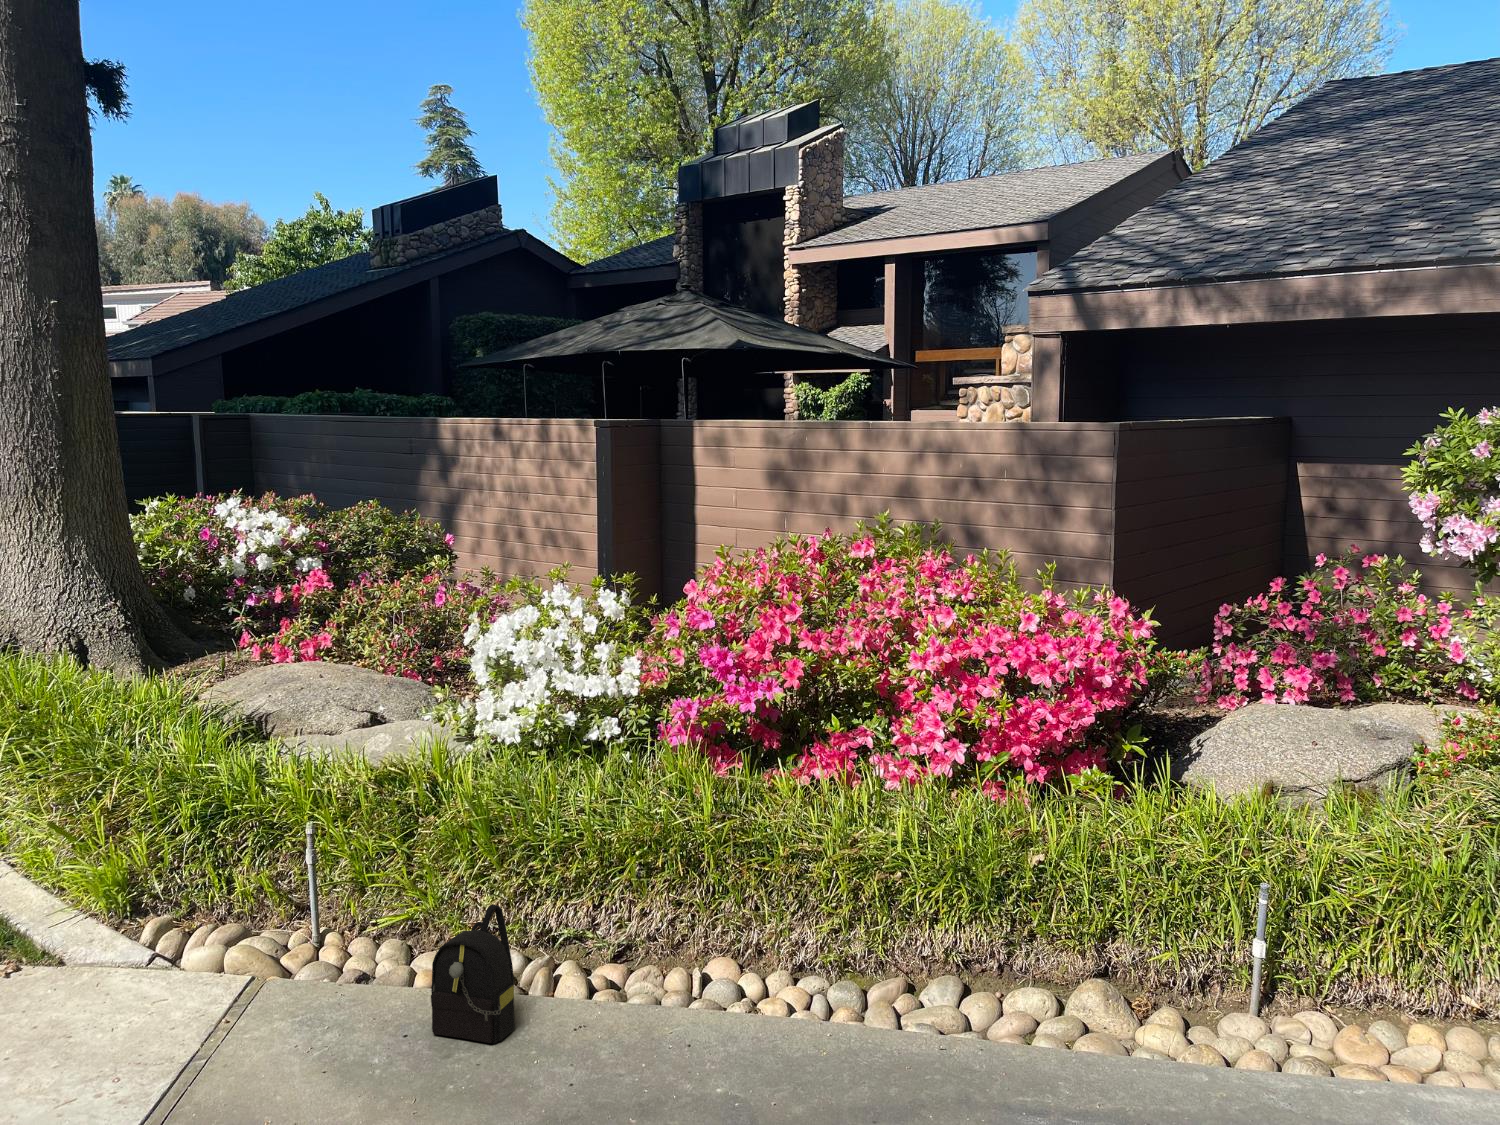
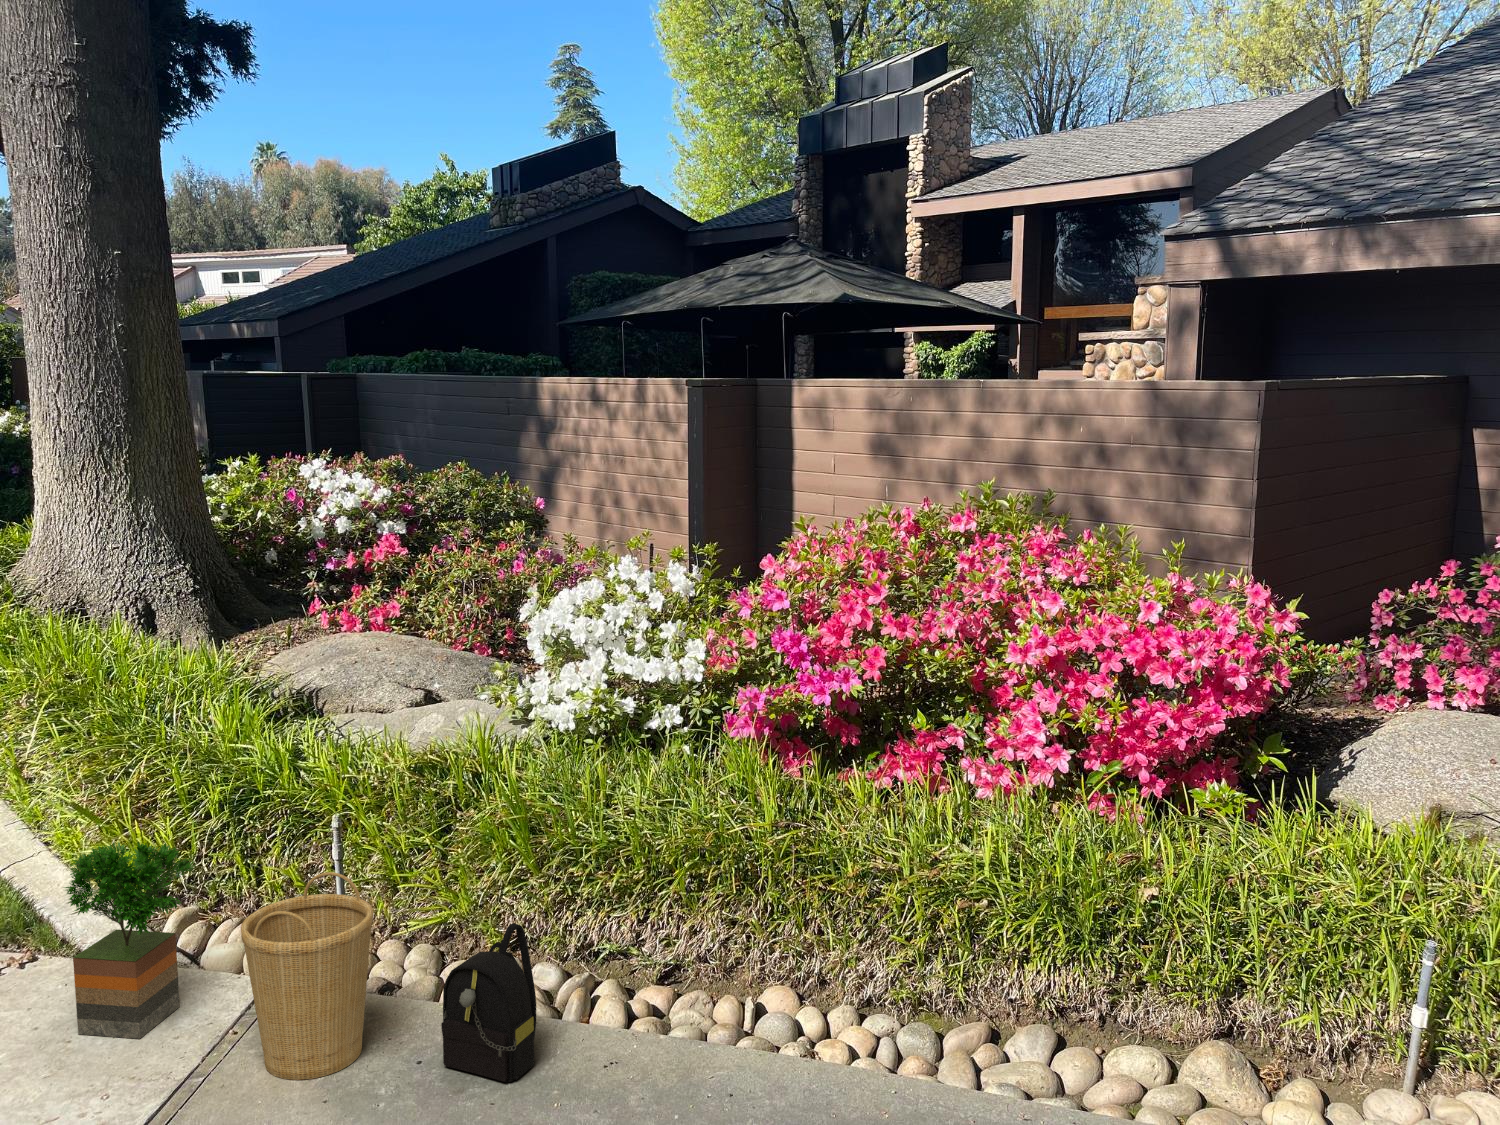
potted tree: none [71,848,191,1028] -> present [64,842,195,1039]
basket: none [247,867,365,1052] -> present [241,872,373,1080]

